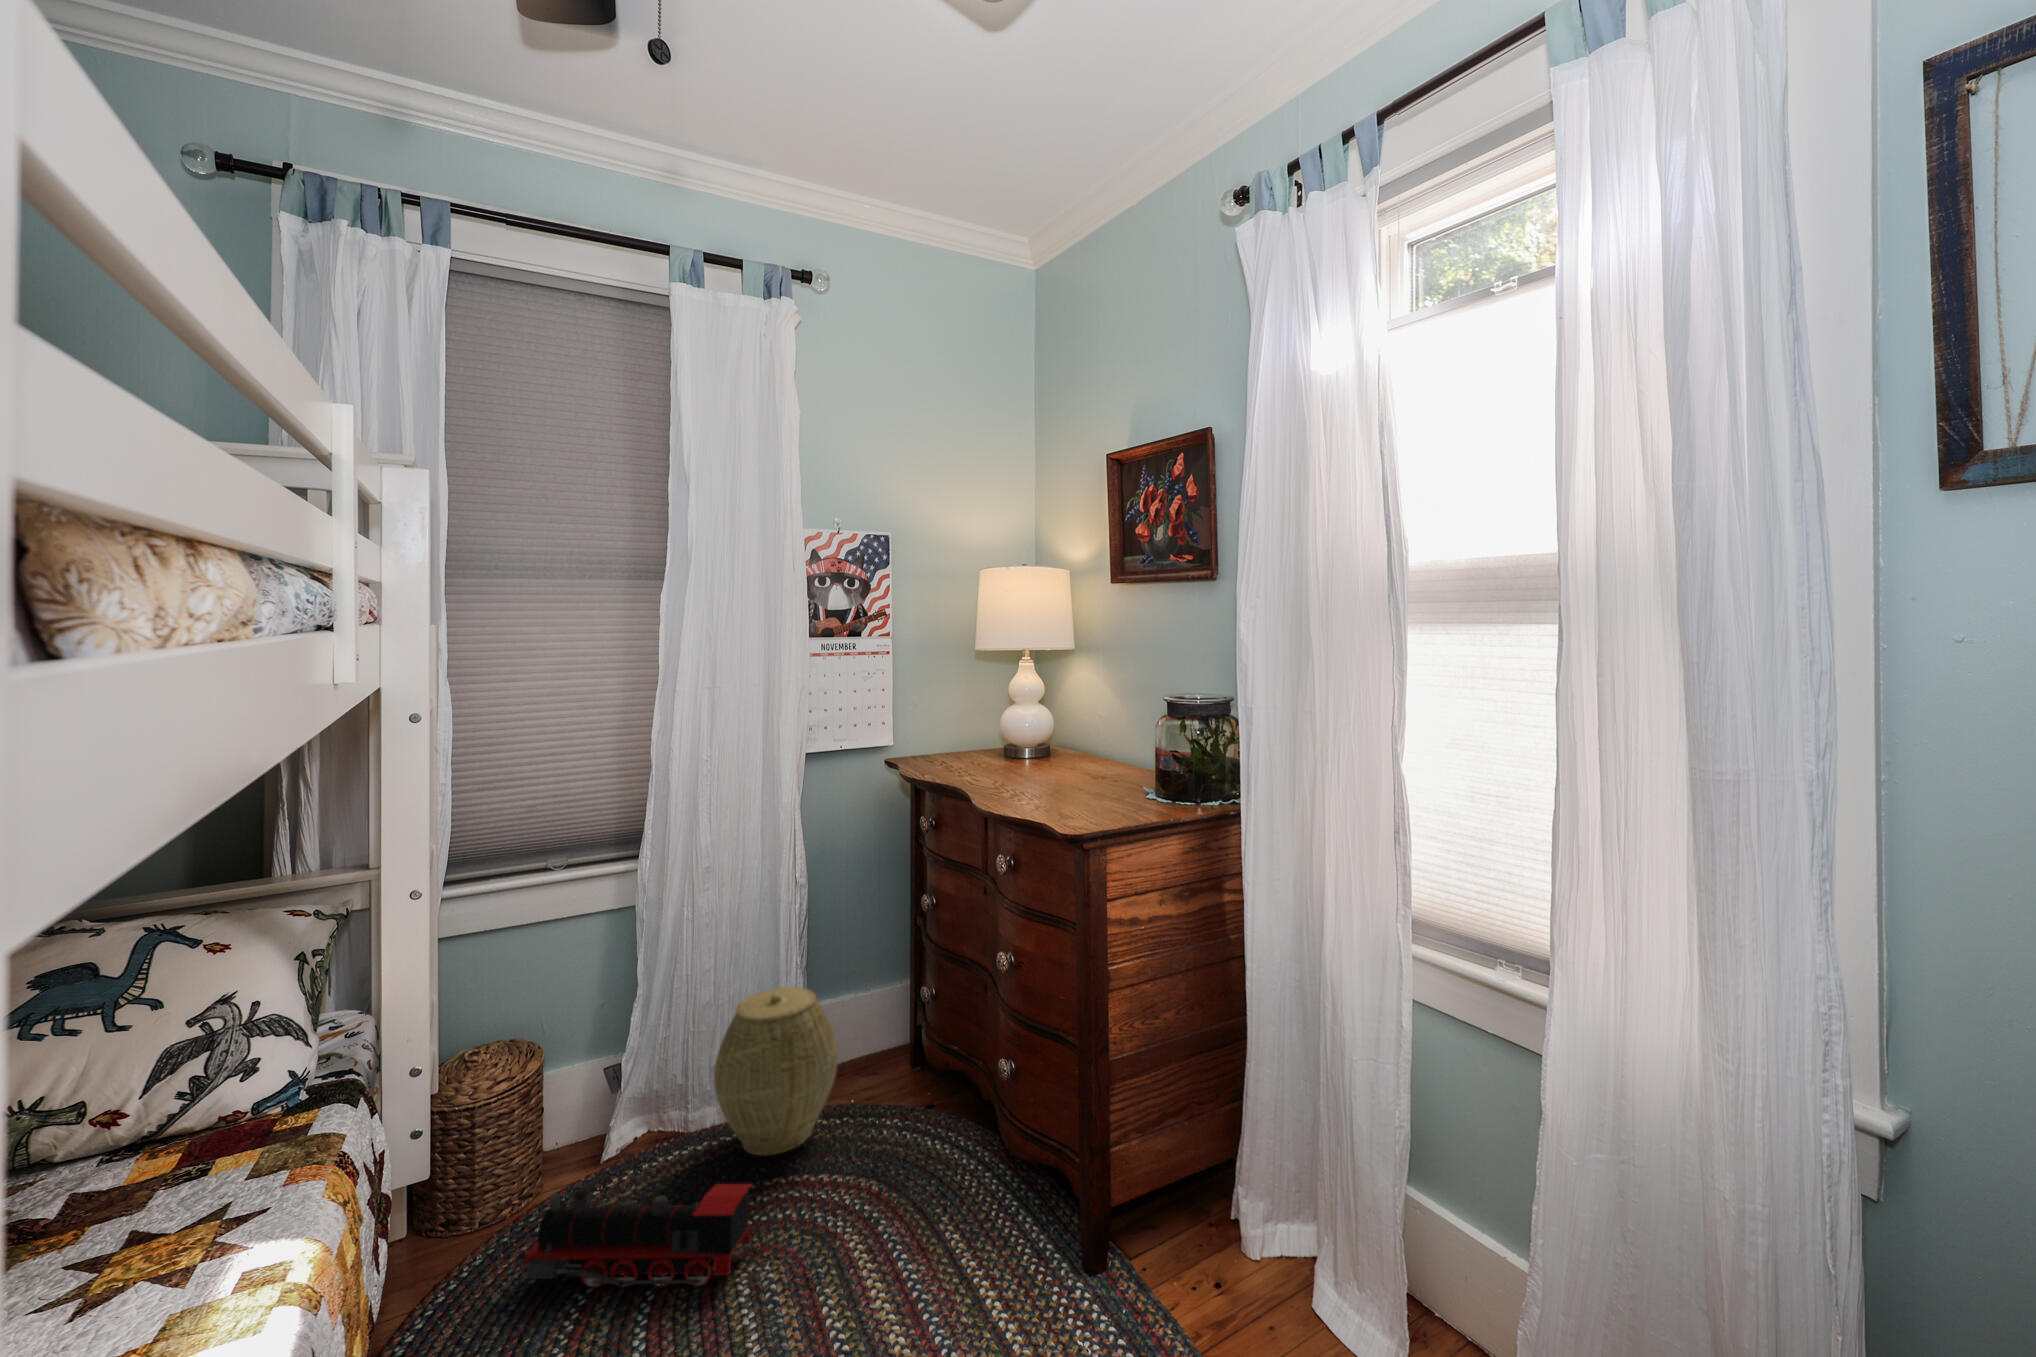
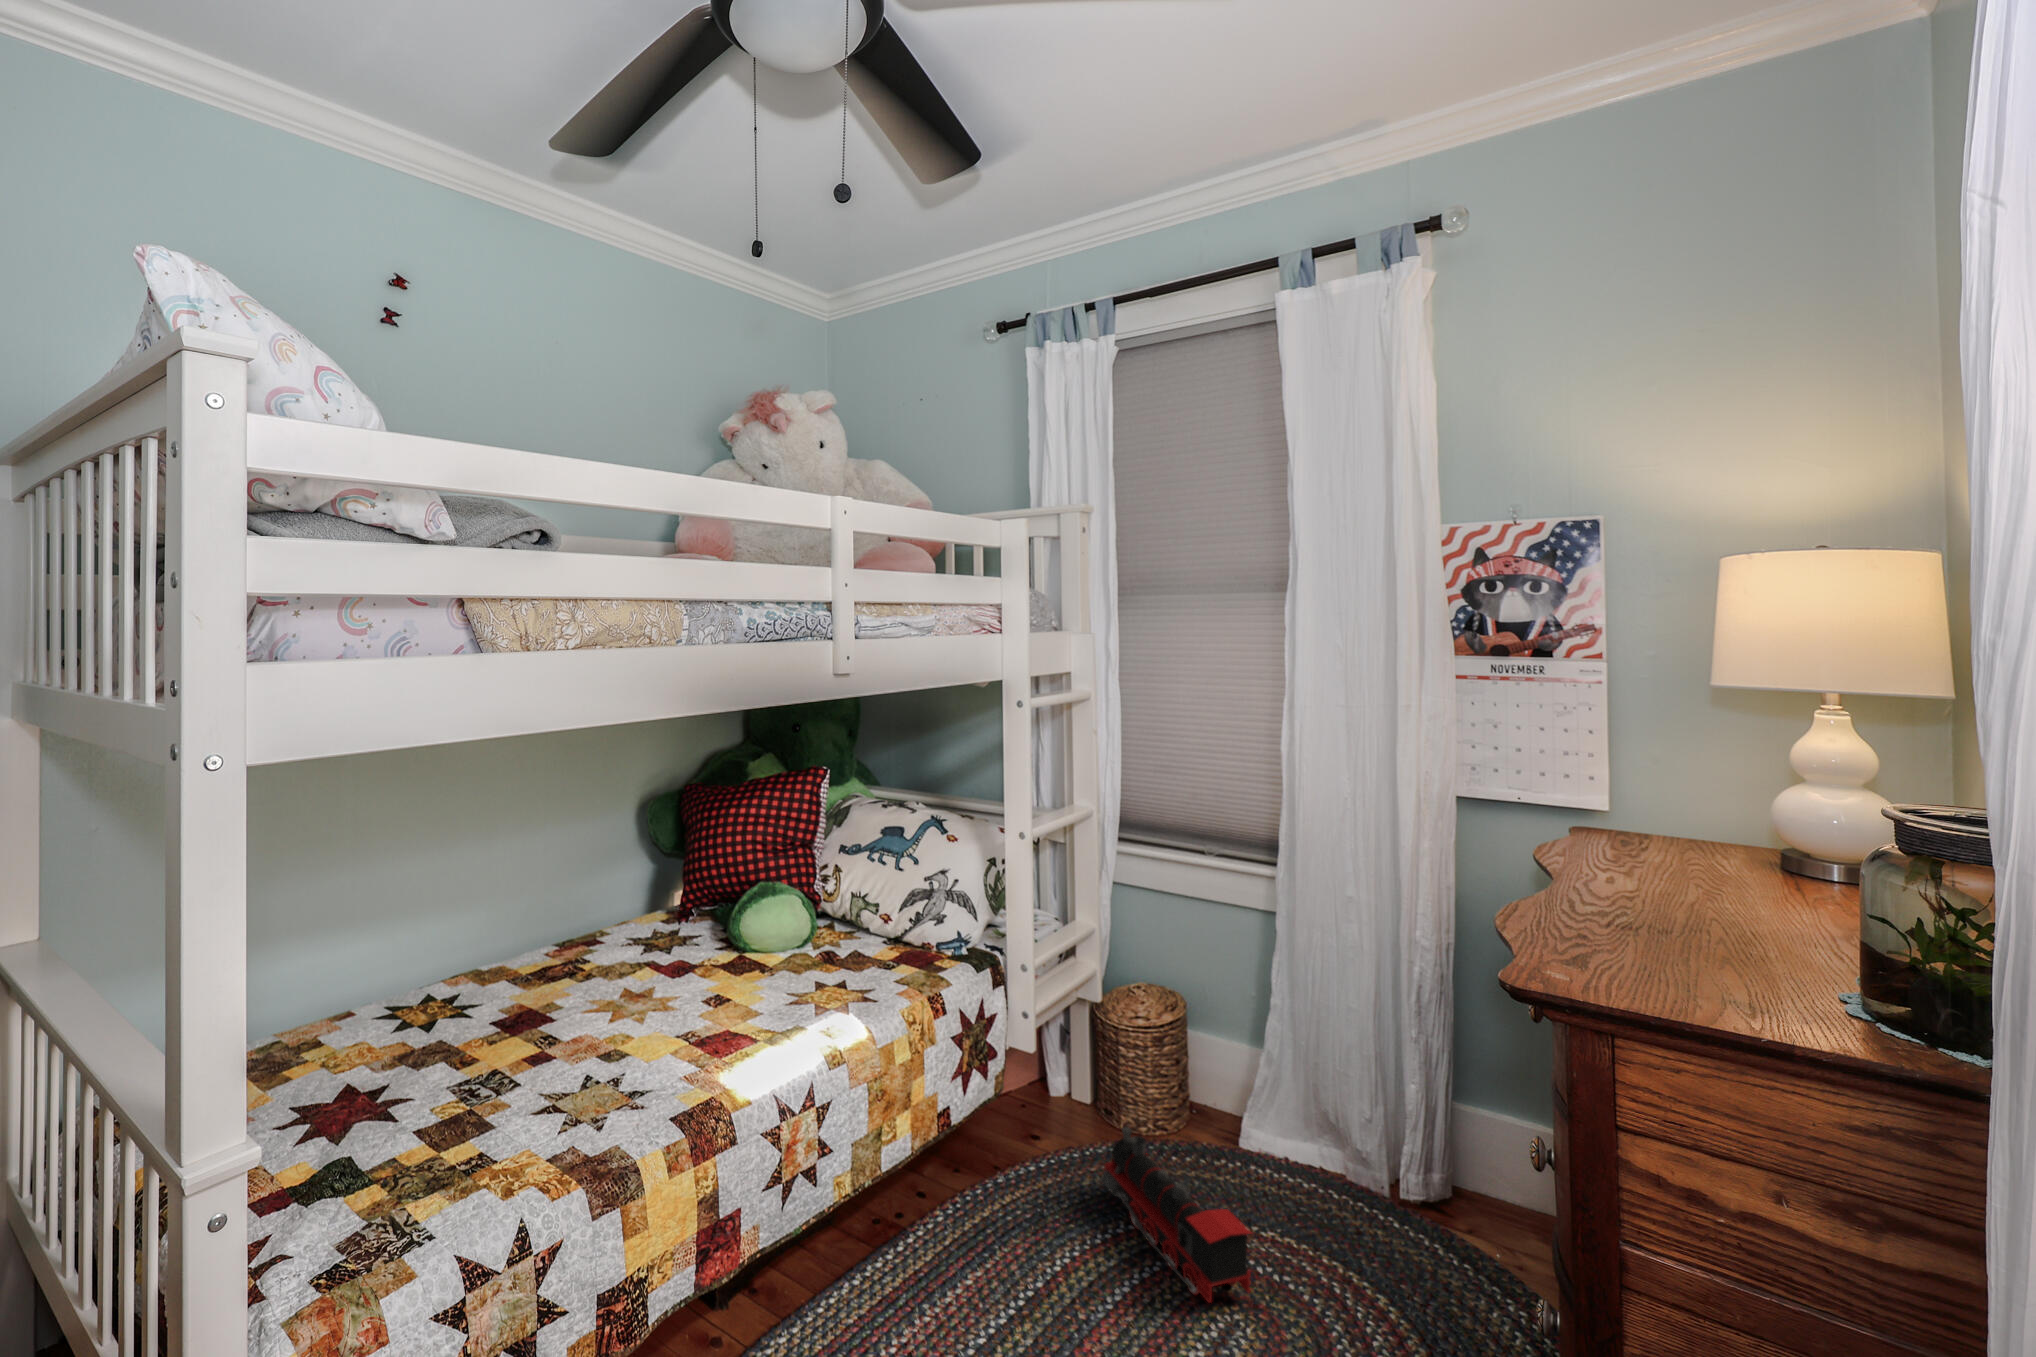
woven basket: present [714,987,838,1156] -> none [1305,1052,1454,1252]

